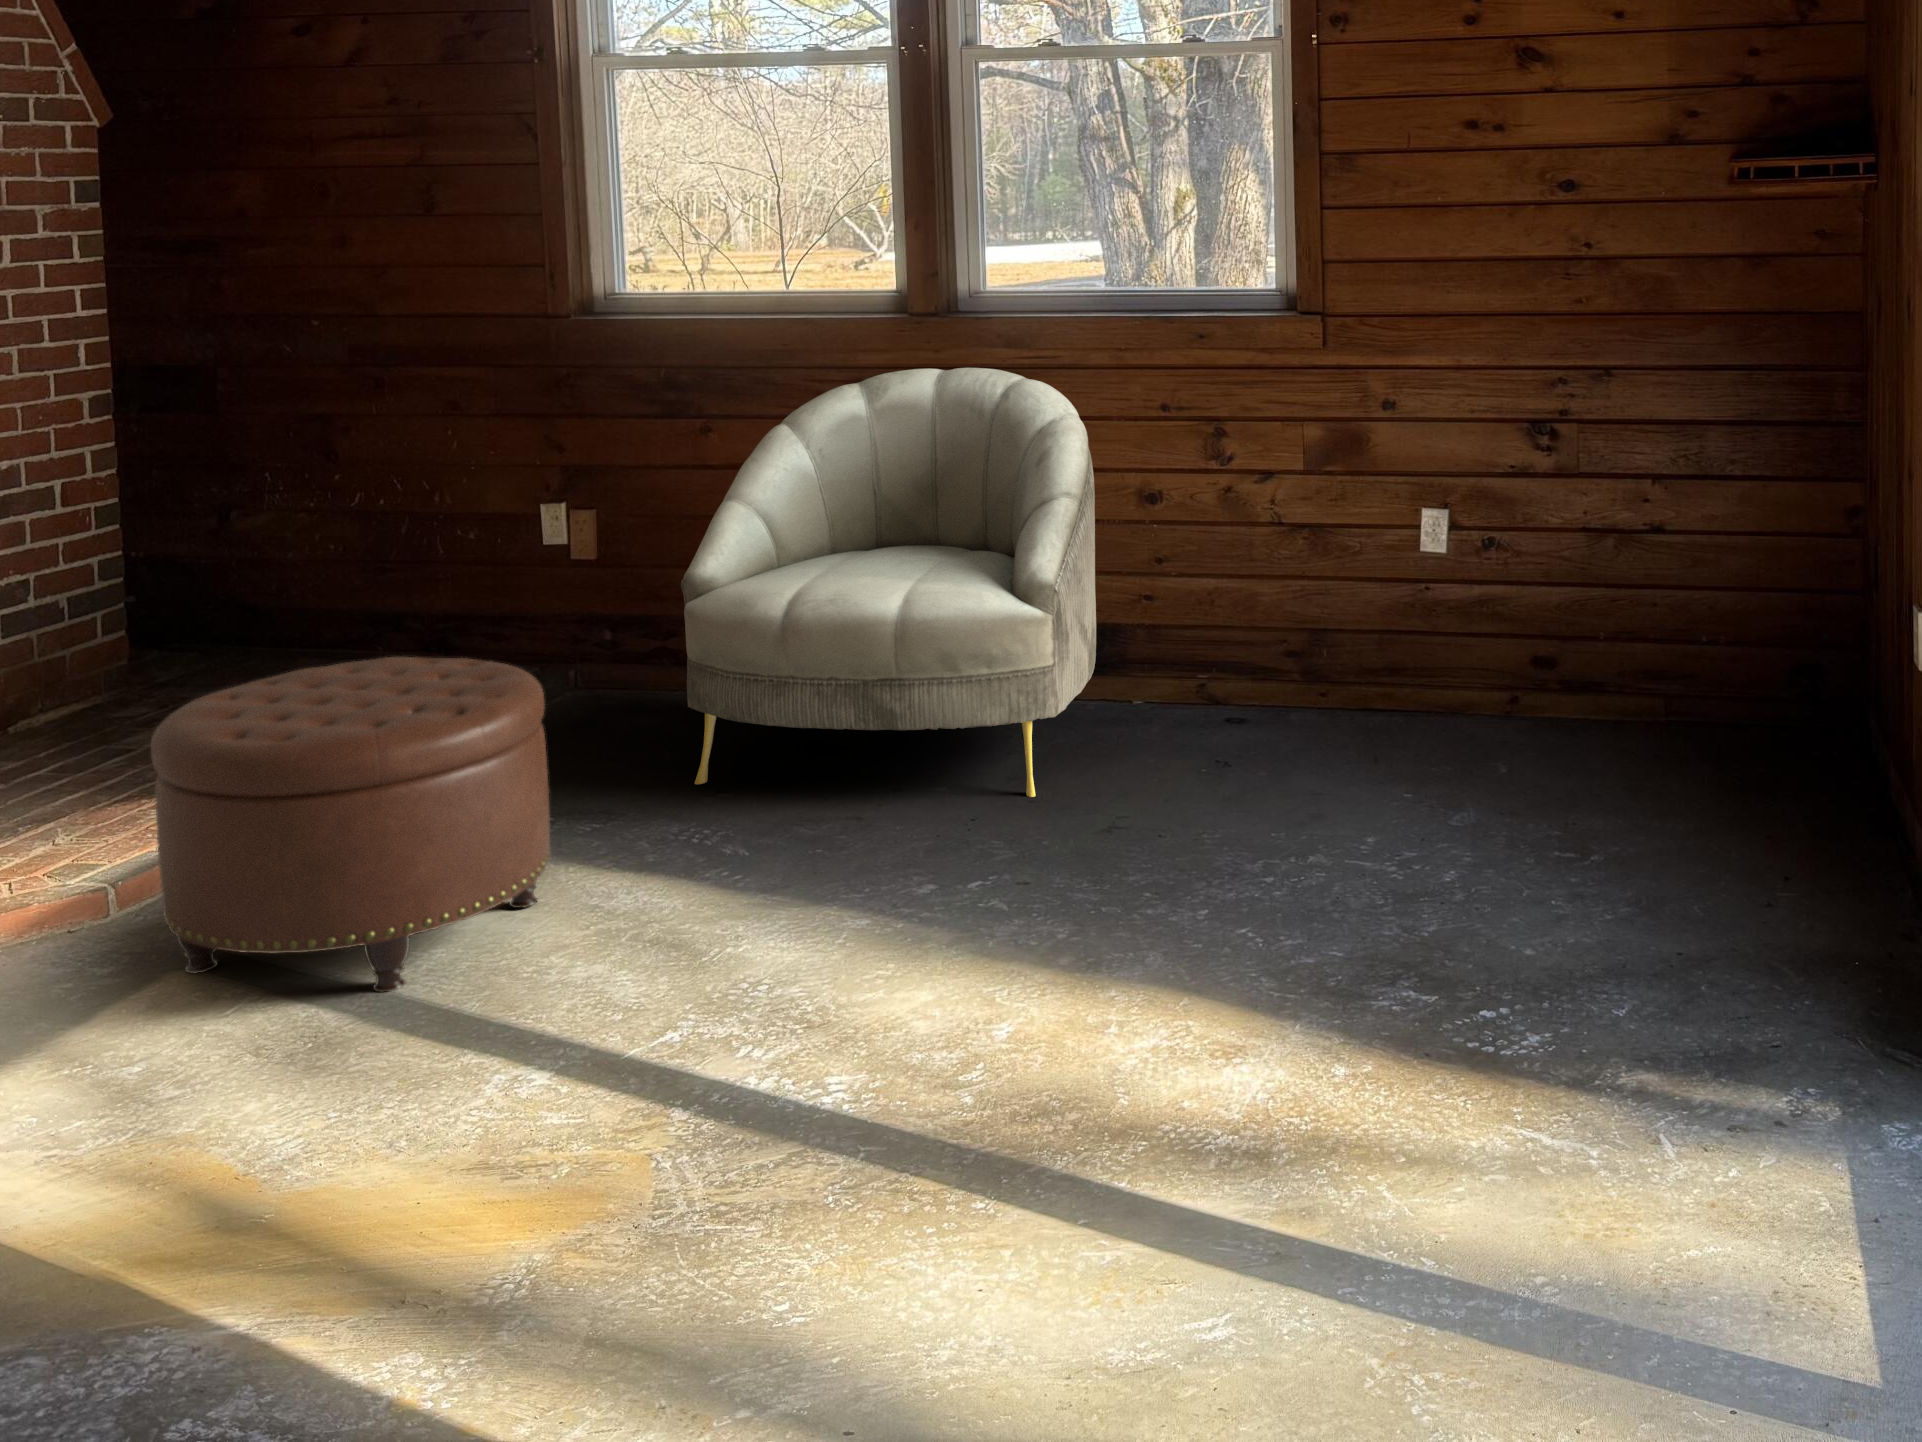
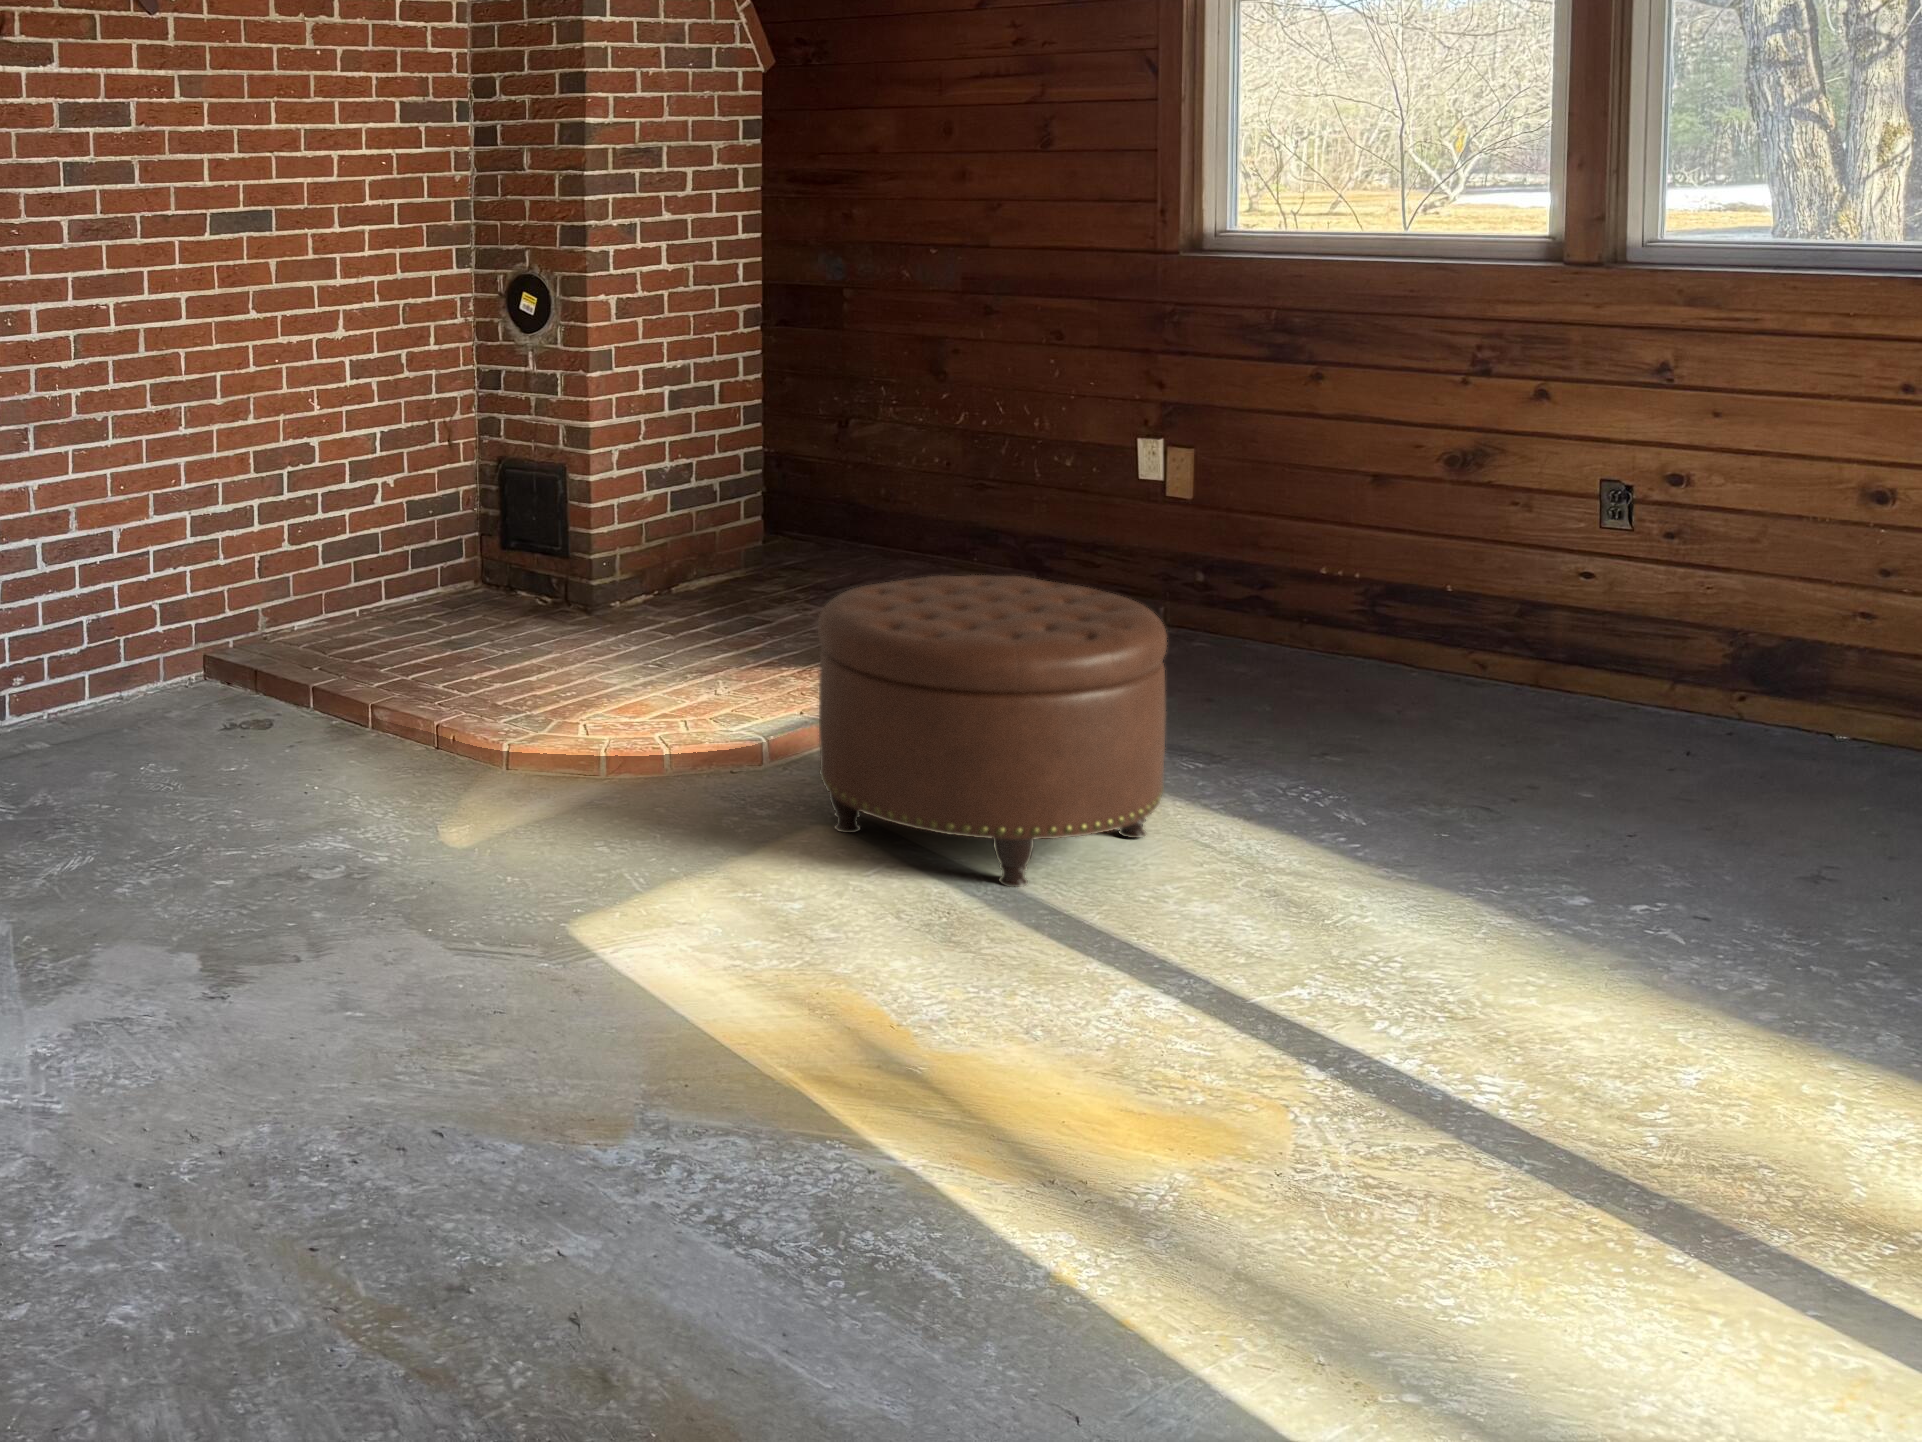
armchair: present [681,368,1096,797] -> none [1295,335,1819,840]

